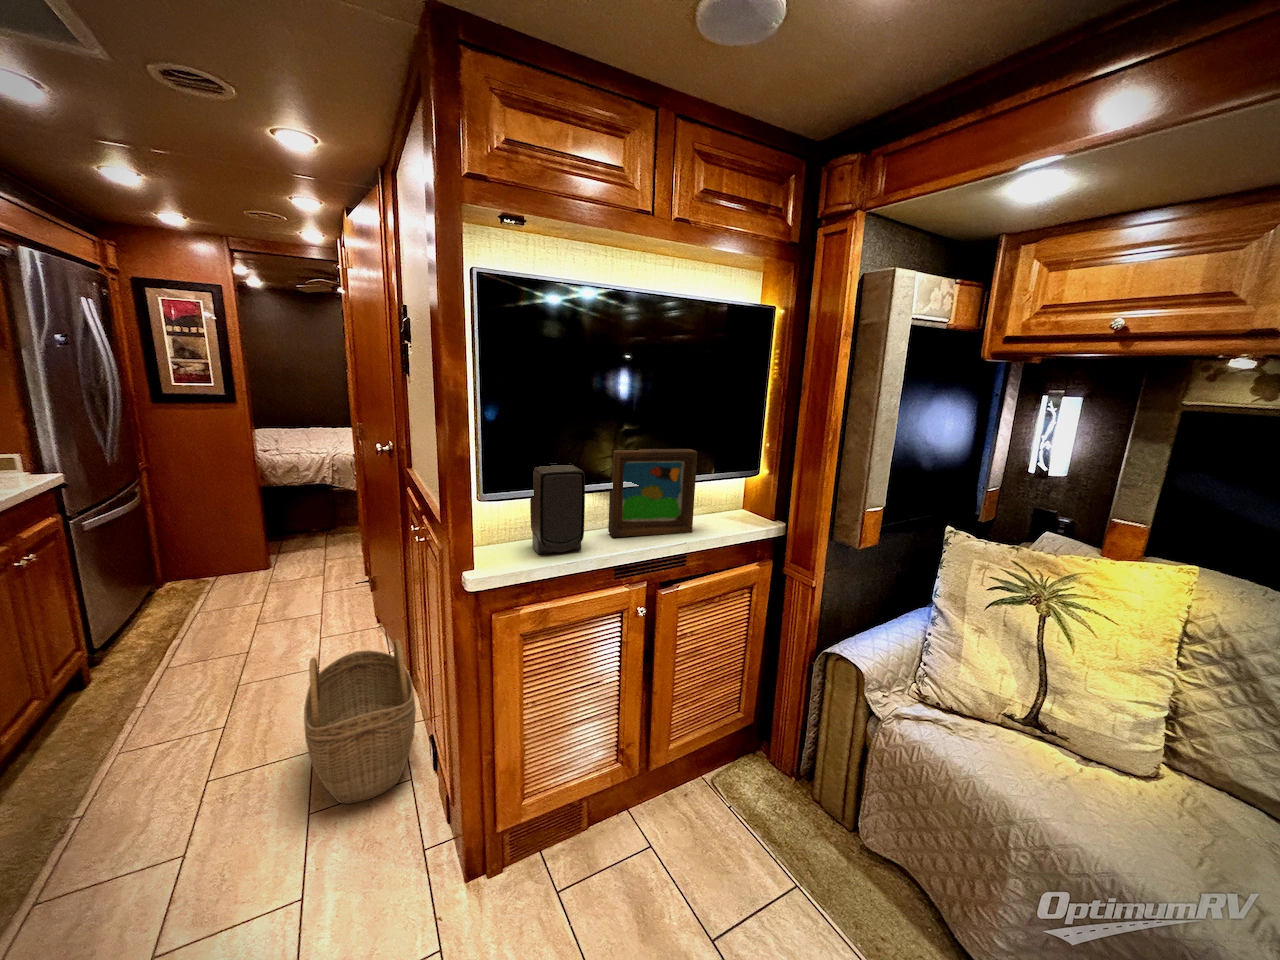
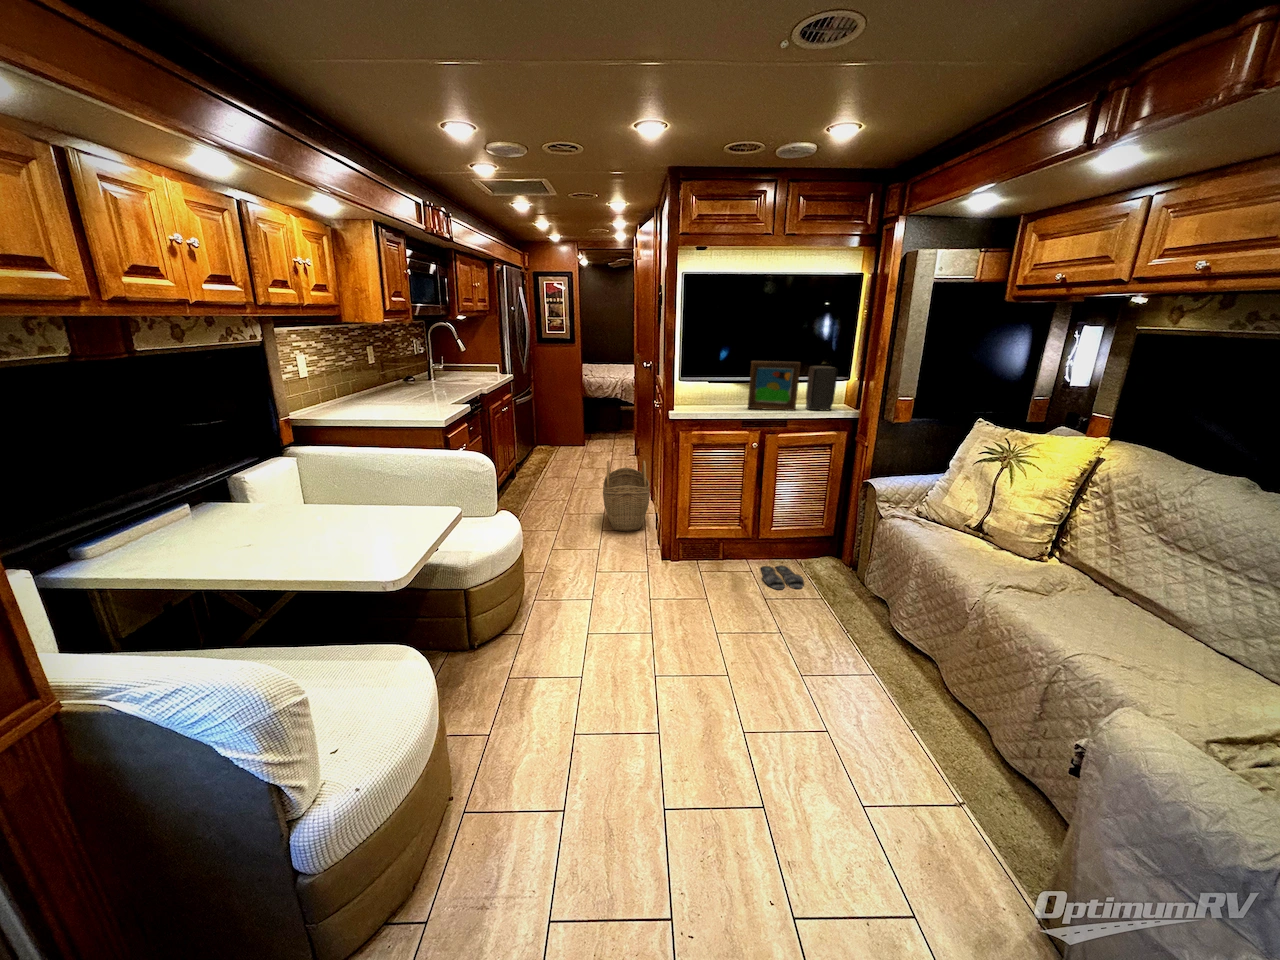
speaker: present [530,463,585,554] -> present [806,366,837,410]
slippers: none [661,801,750,887] -> present [761,565,804,590]

